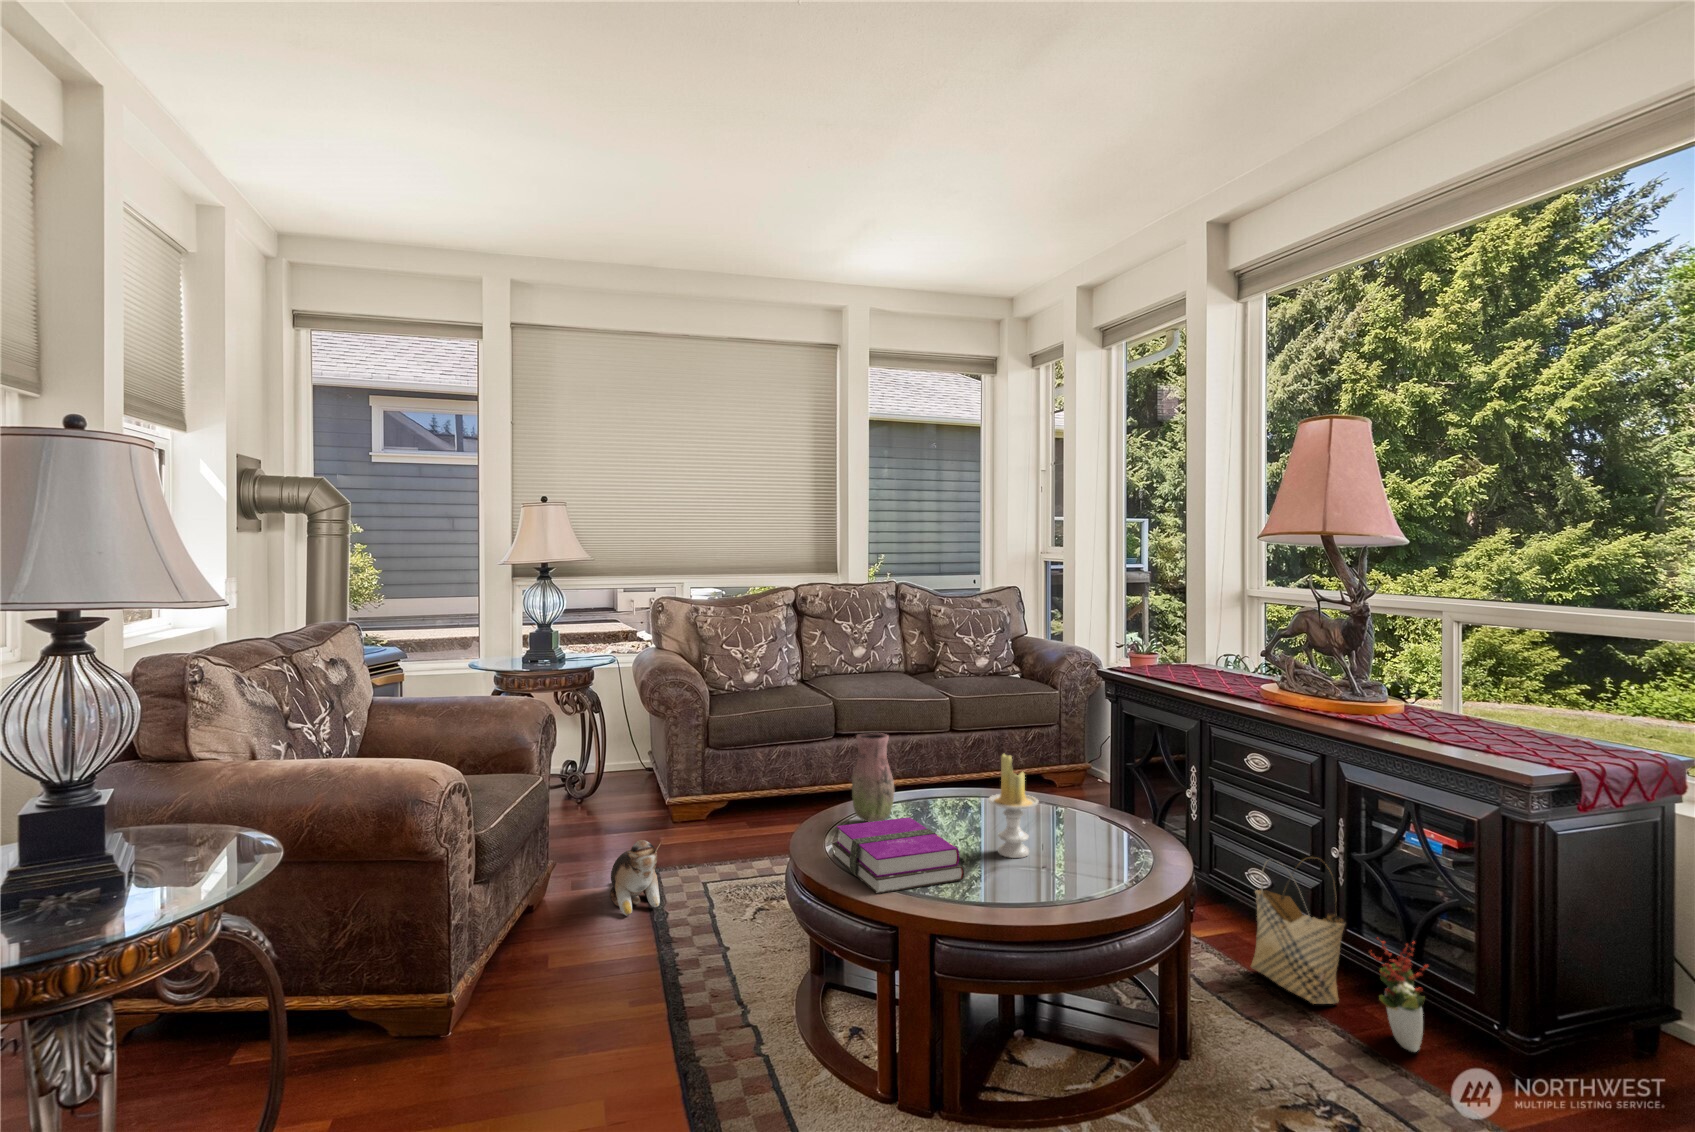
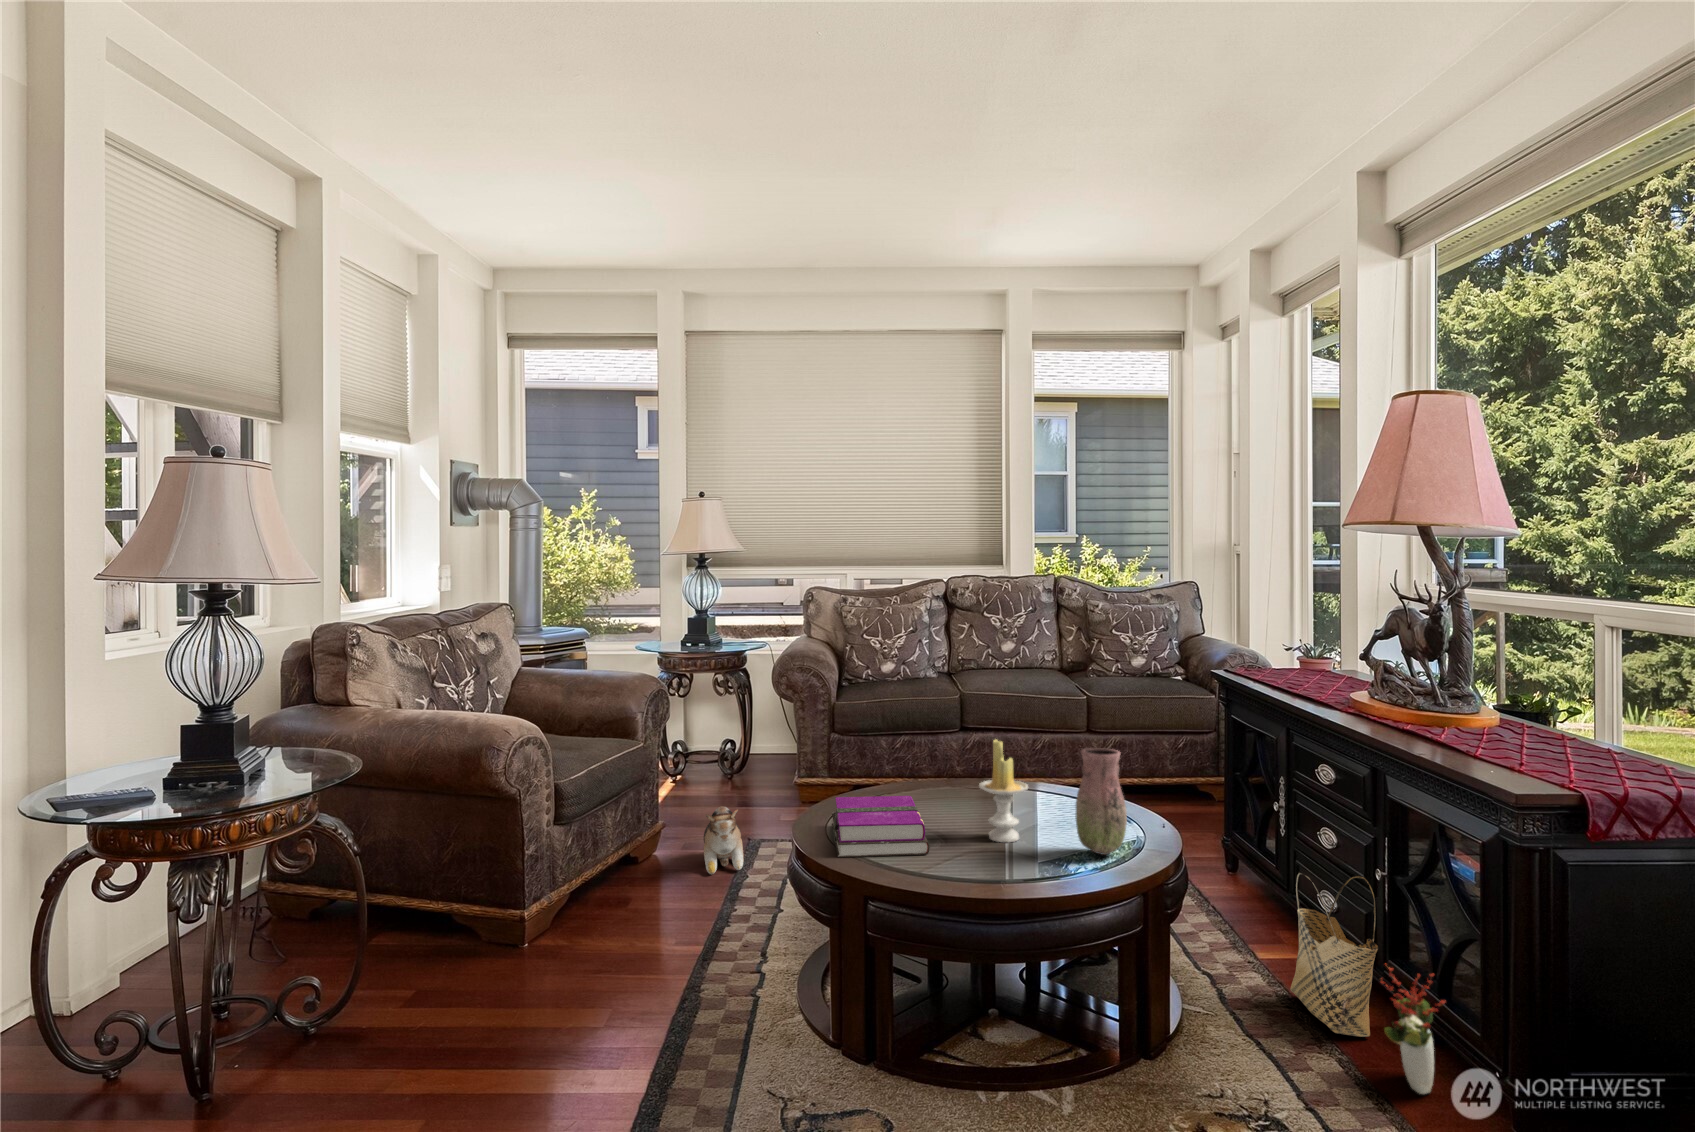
vase: present [852,733,894,822] -> present [1075,748,1127,855]

